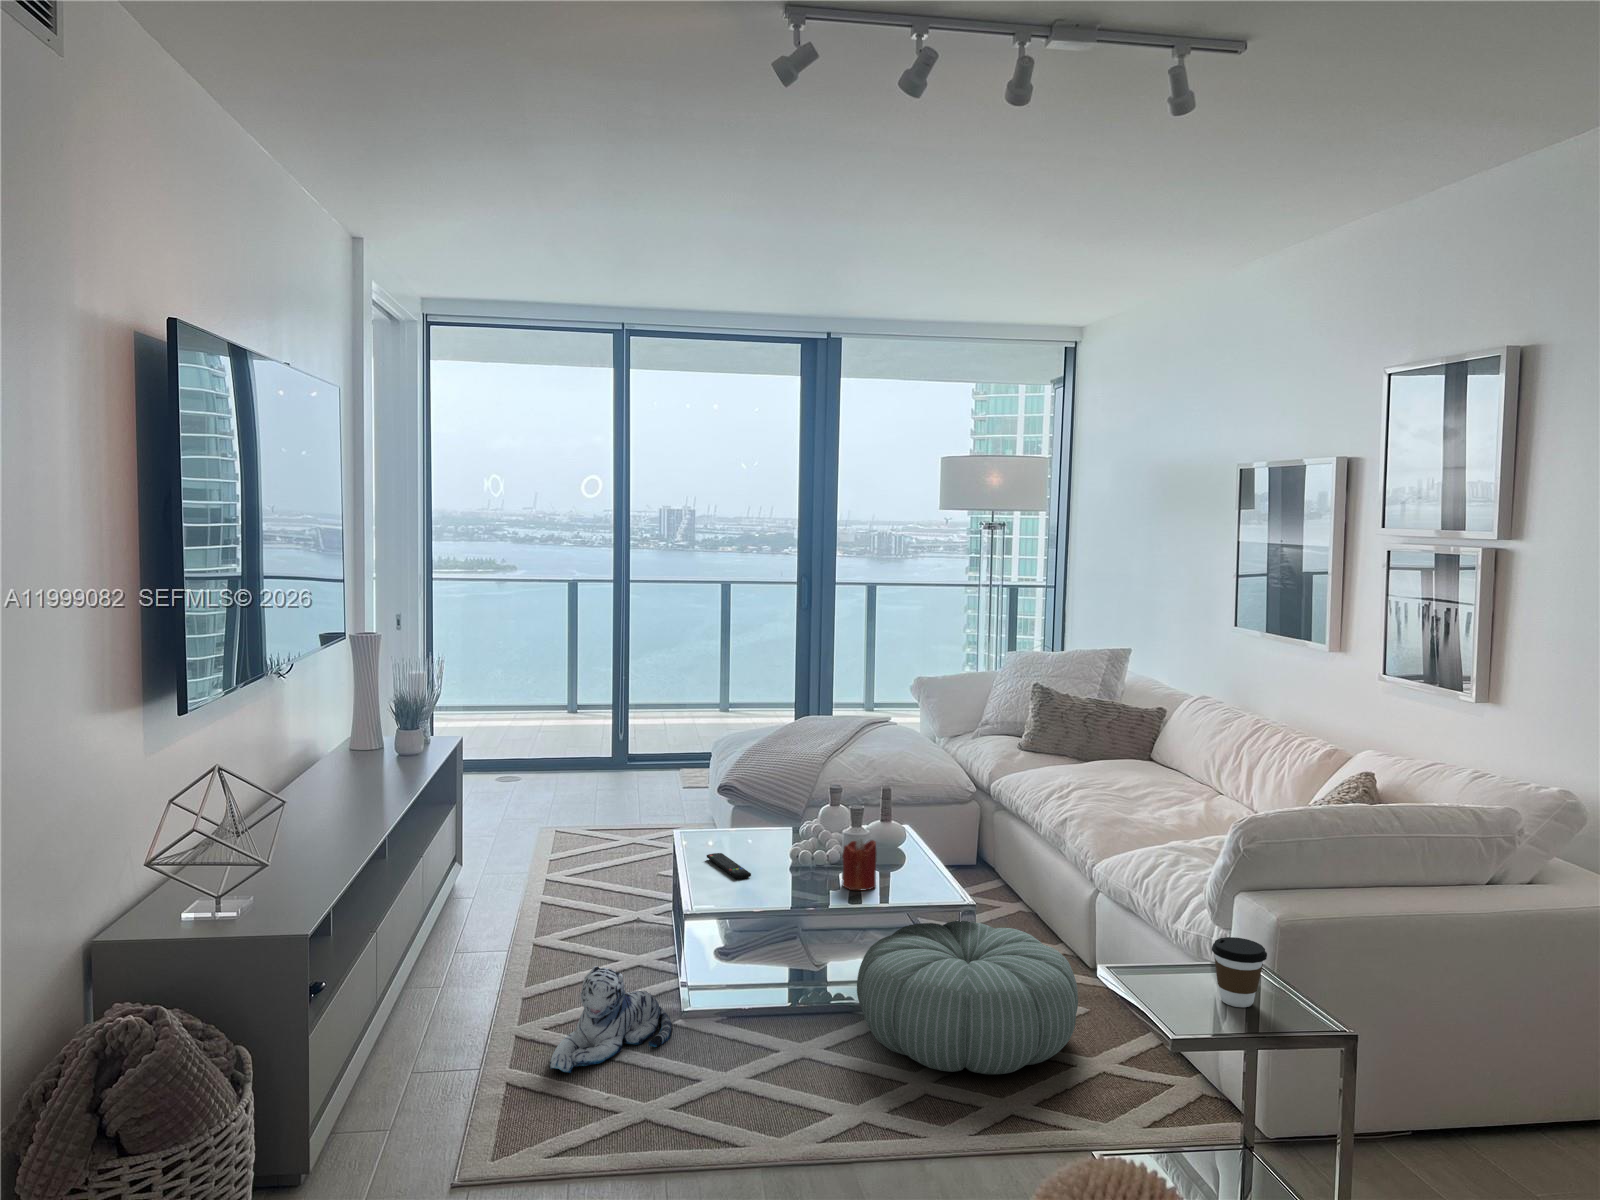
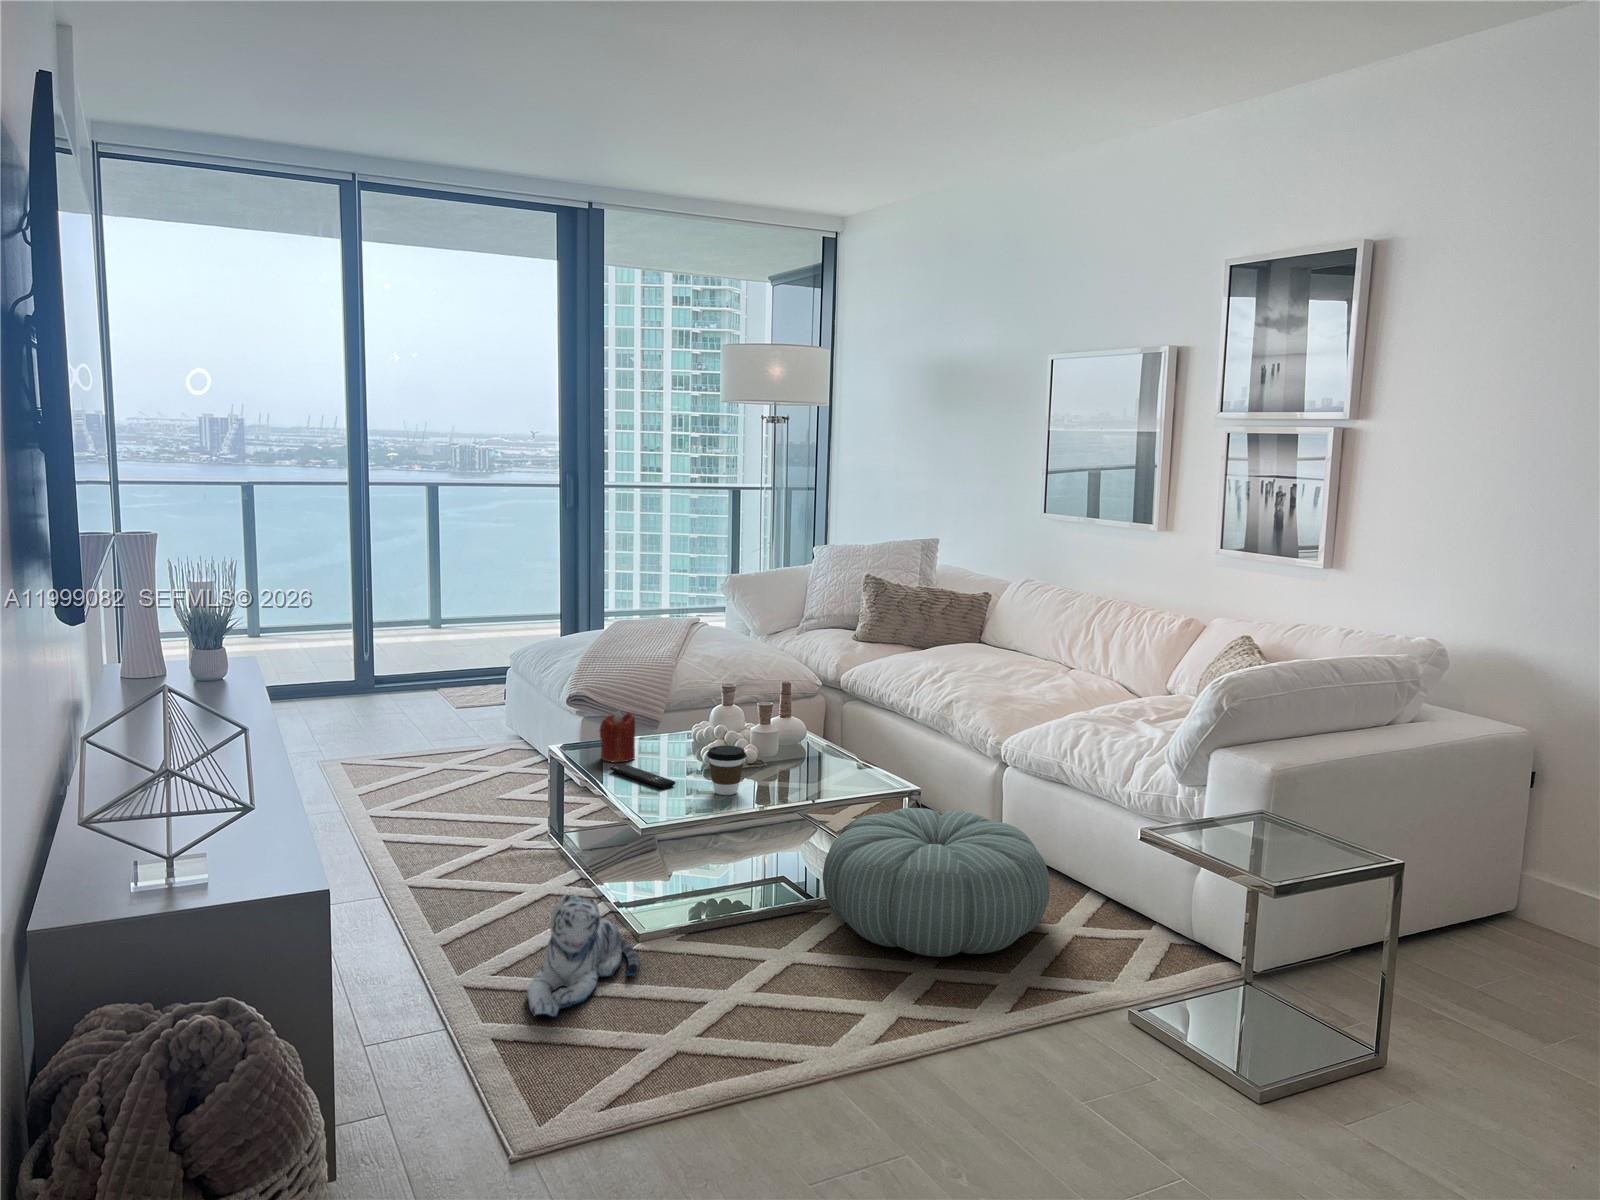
candle: present [842,838,876,890] -> present [599,711,635,762]
coffee cup: present [1212,937,1267,1007] -> present [707,746,746,795]

